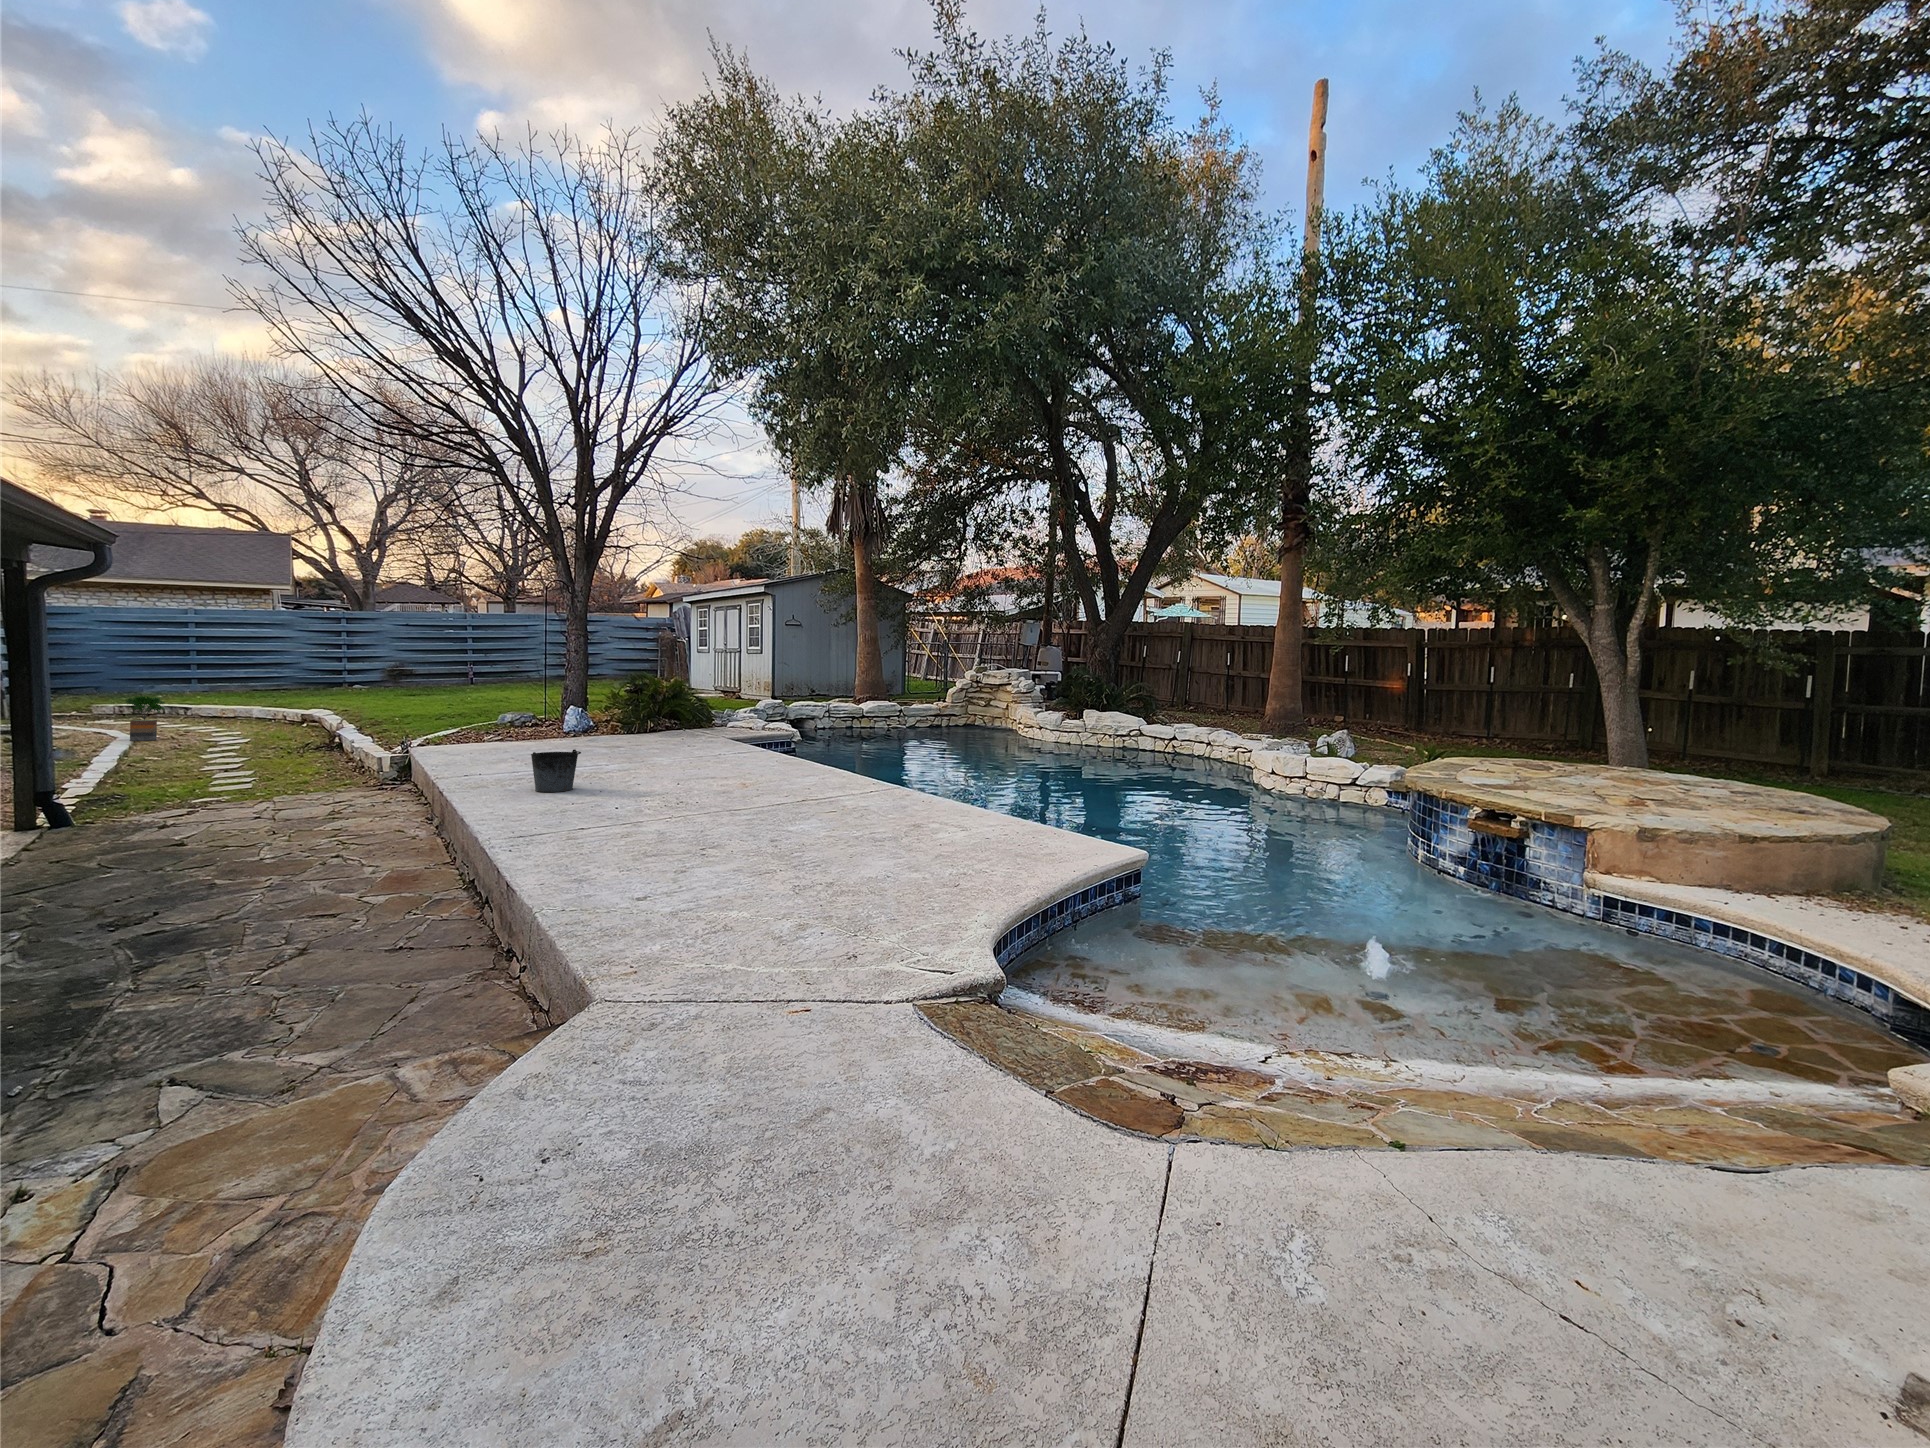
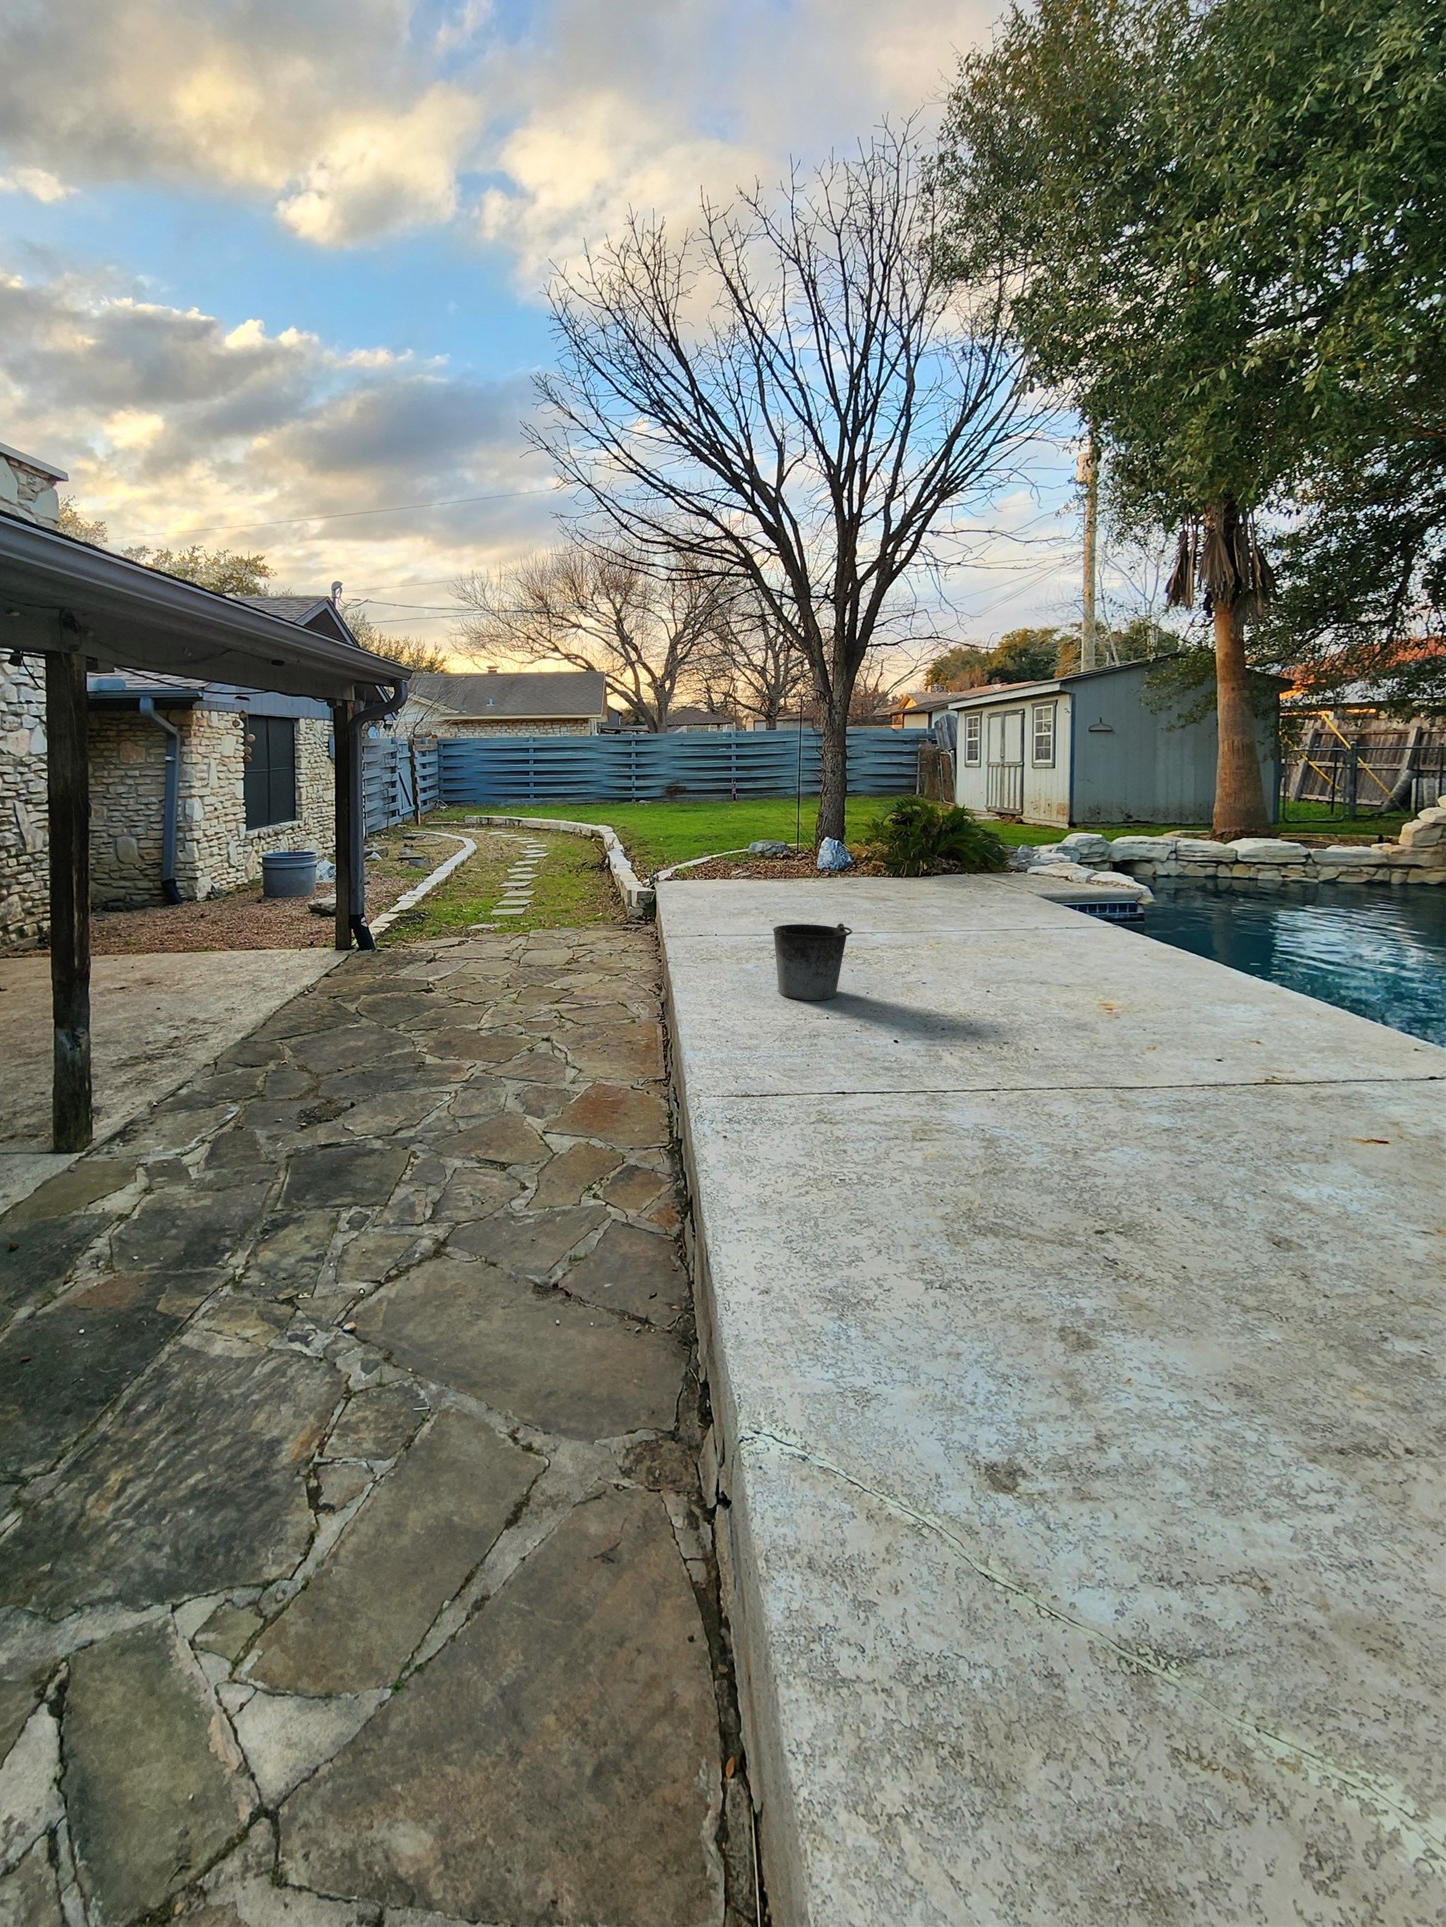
potted tree: present [126,696,165,741] -> none [455,812,483,855]

